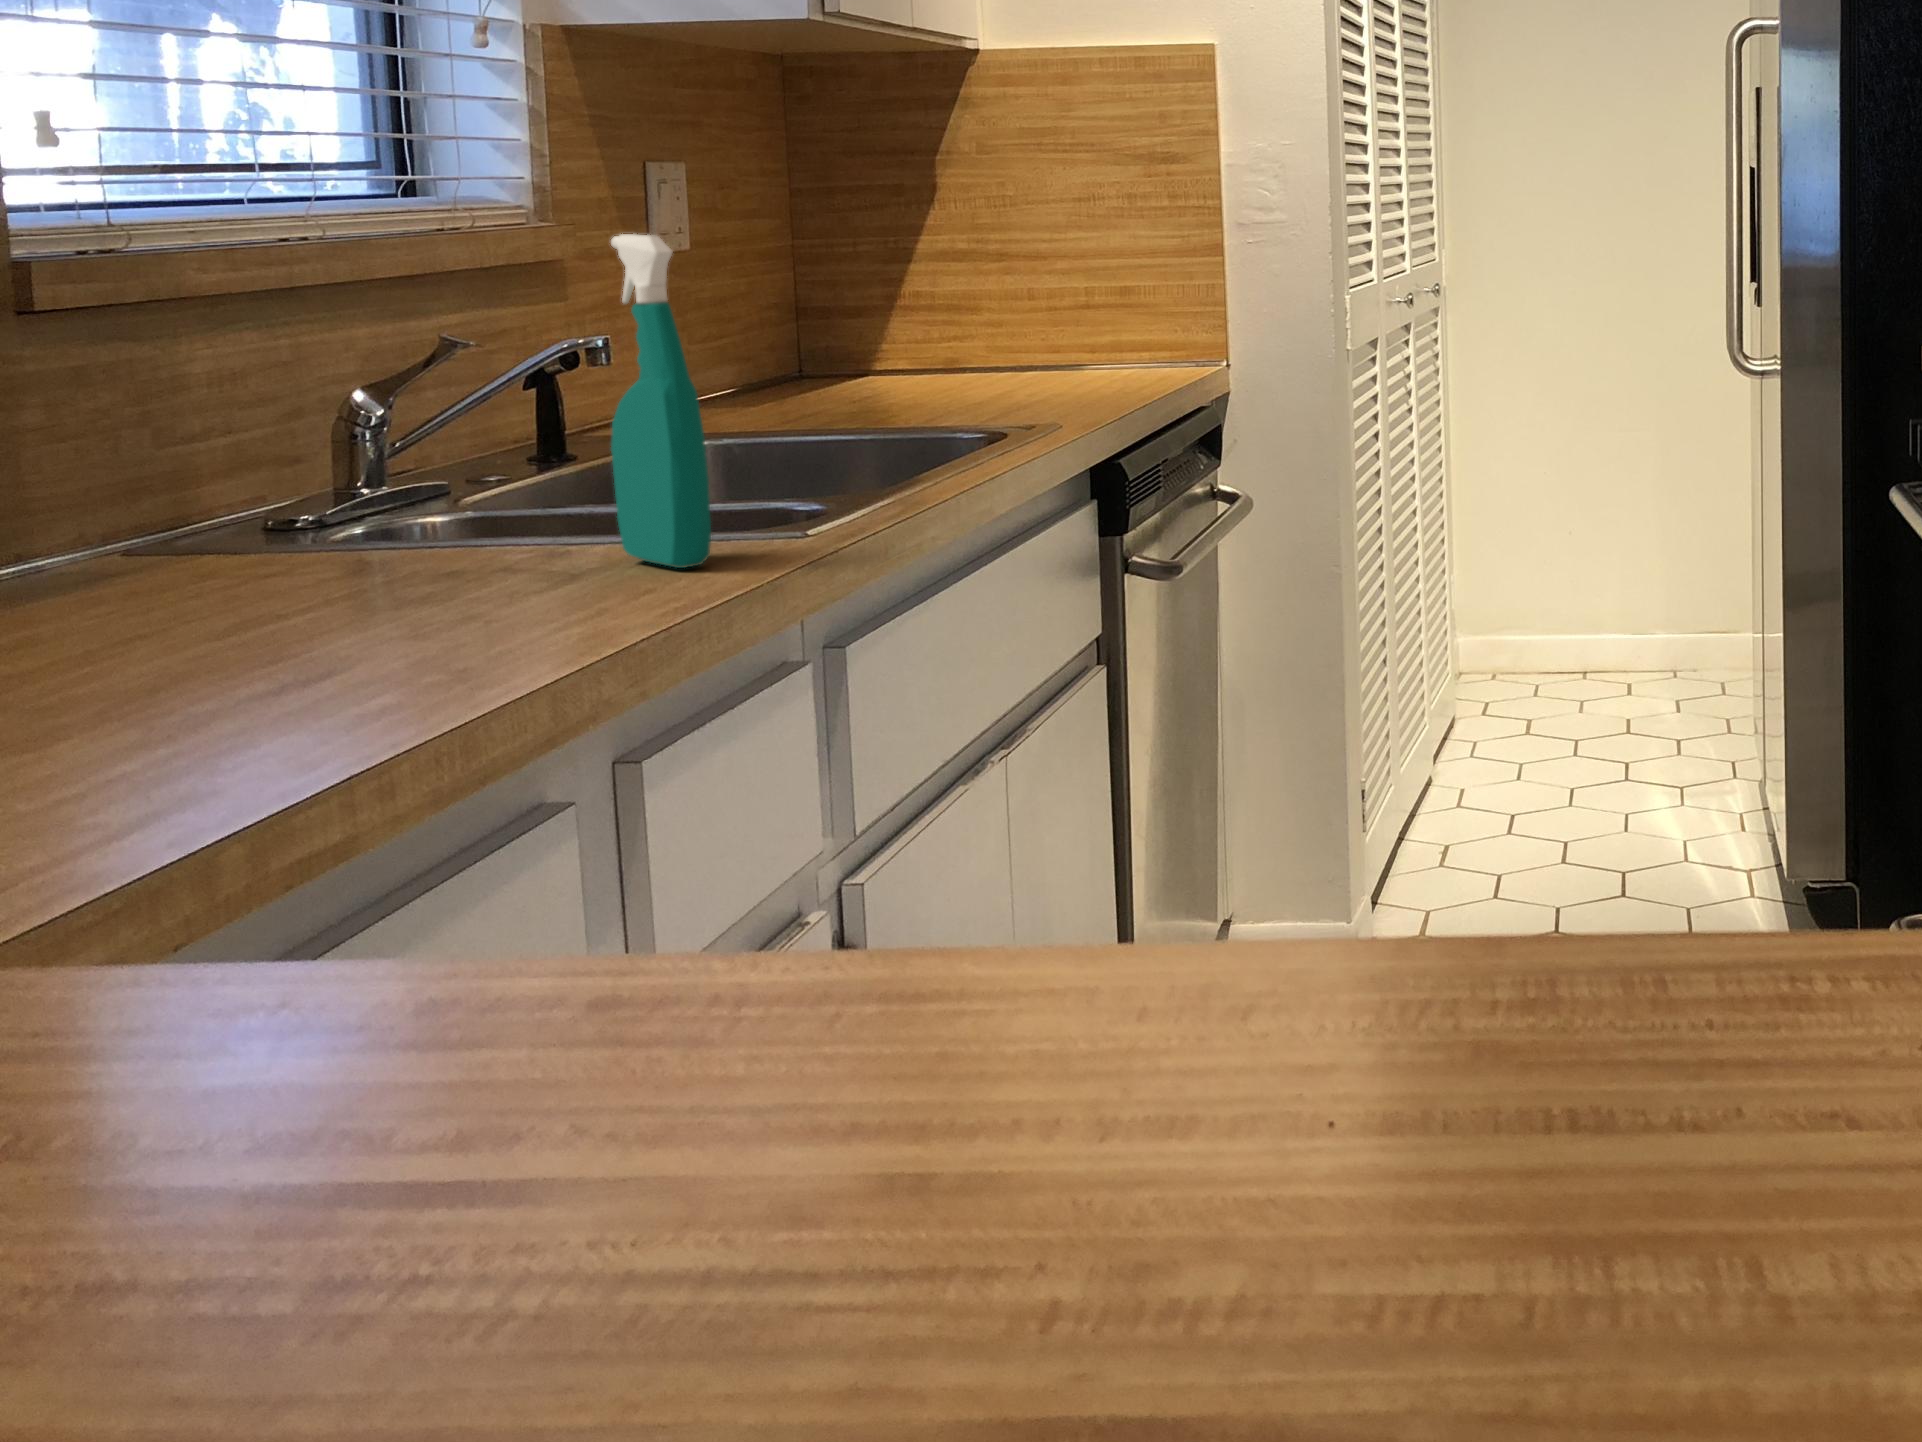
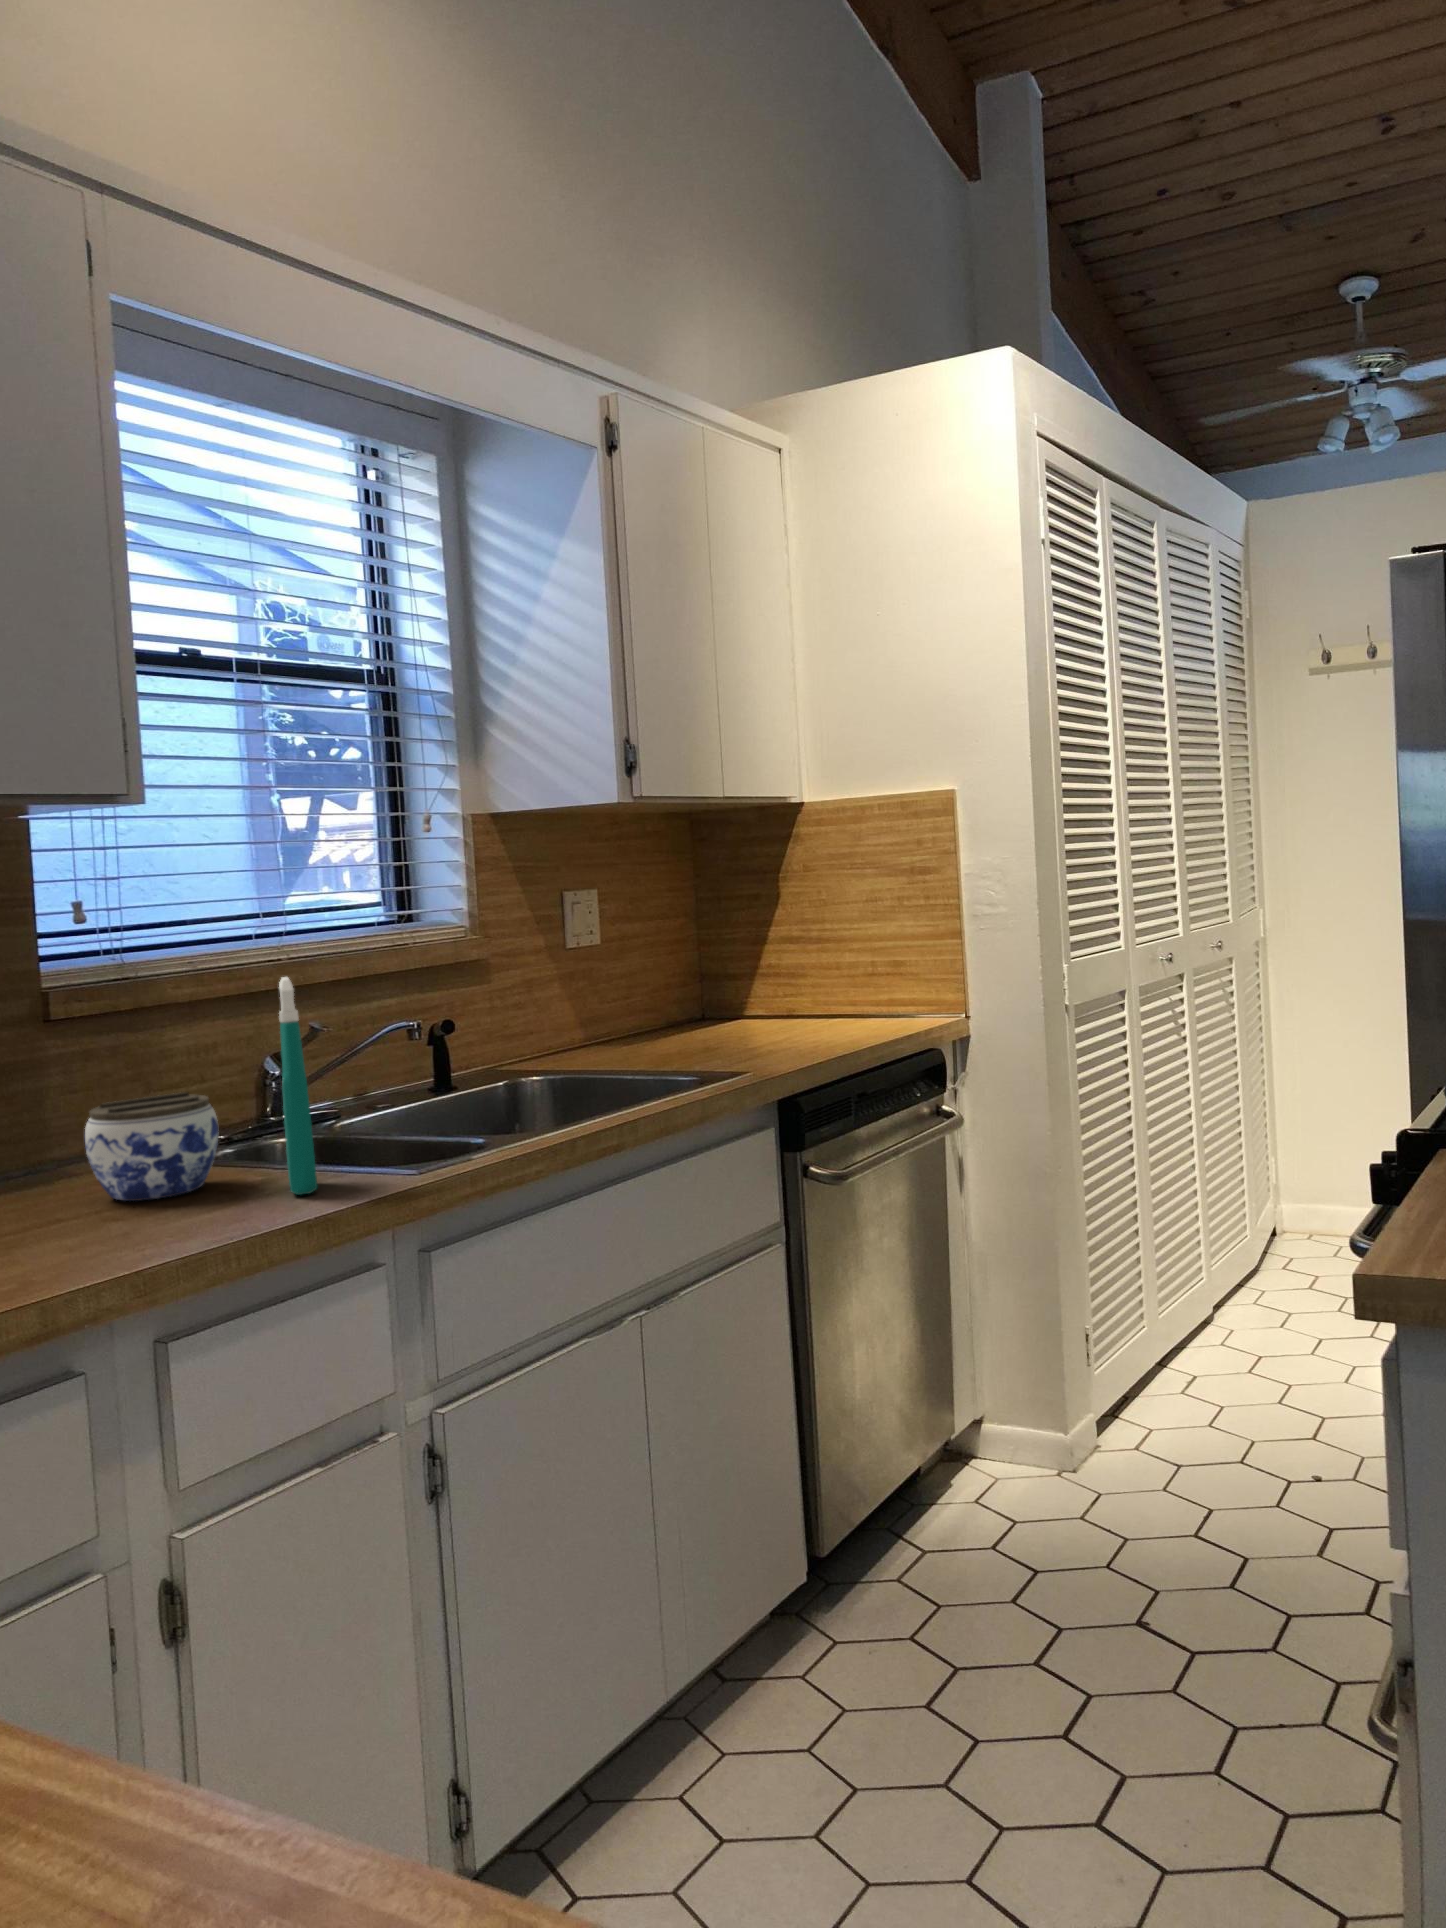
jar: none [254,424,485,596] -> present [85,1092,218,1201]

